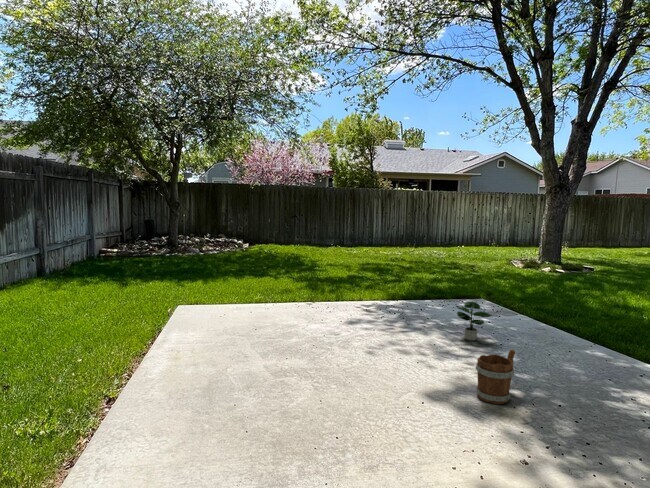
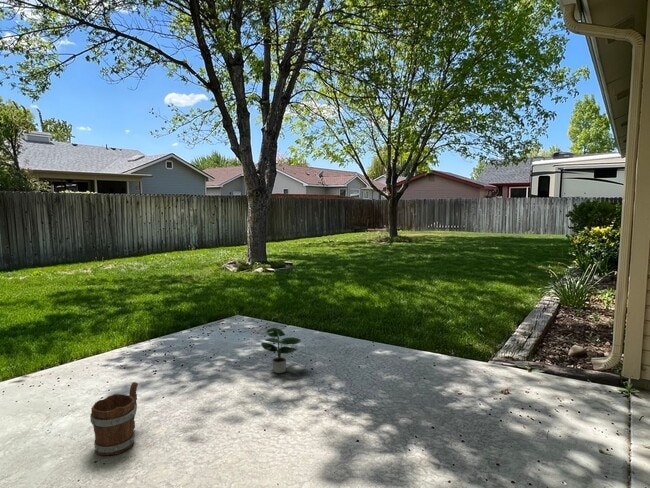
bucket: present [476,350,515,404] -> present [90,382,138,455]

